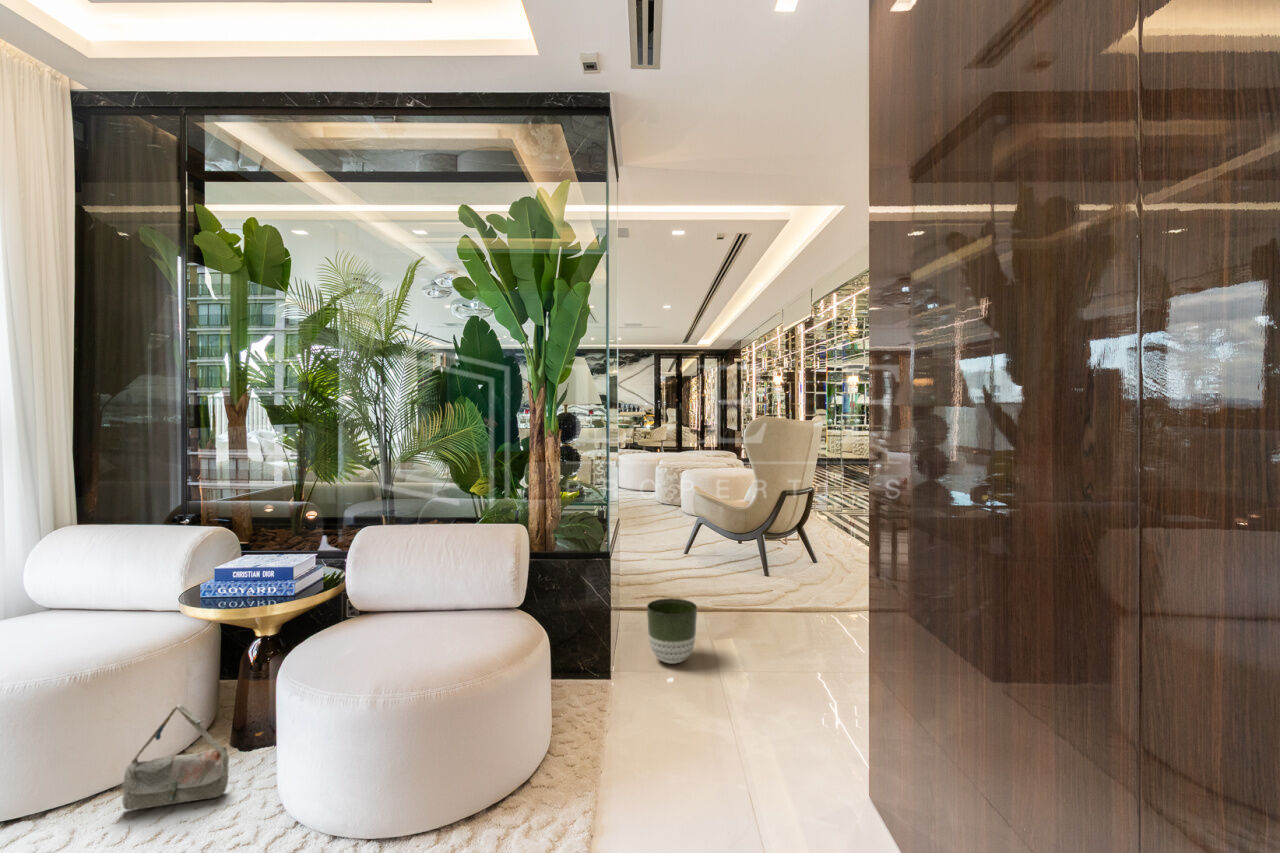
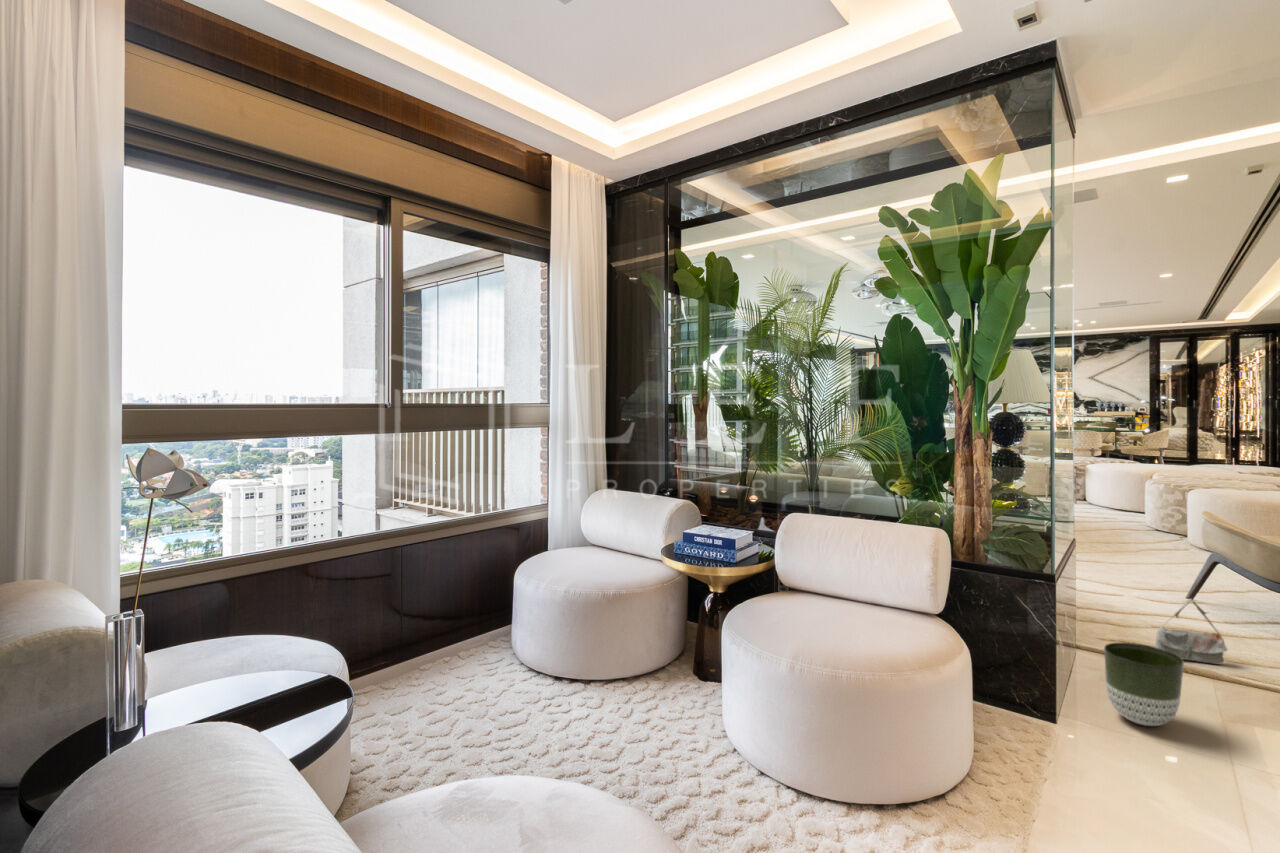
bag: present [122,704,229,810] -> present [1155,599,1227,664]

